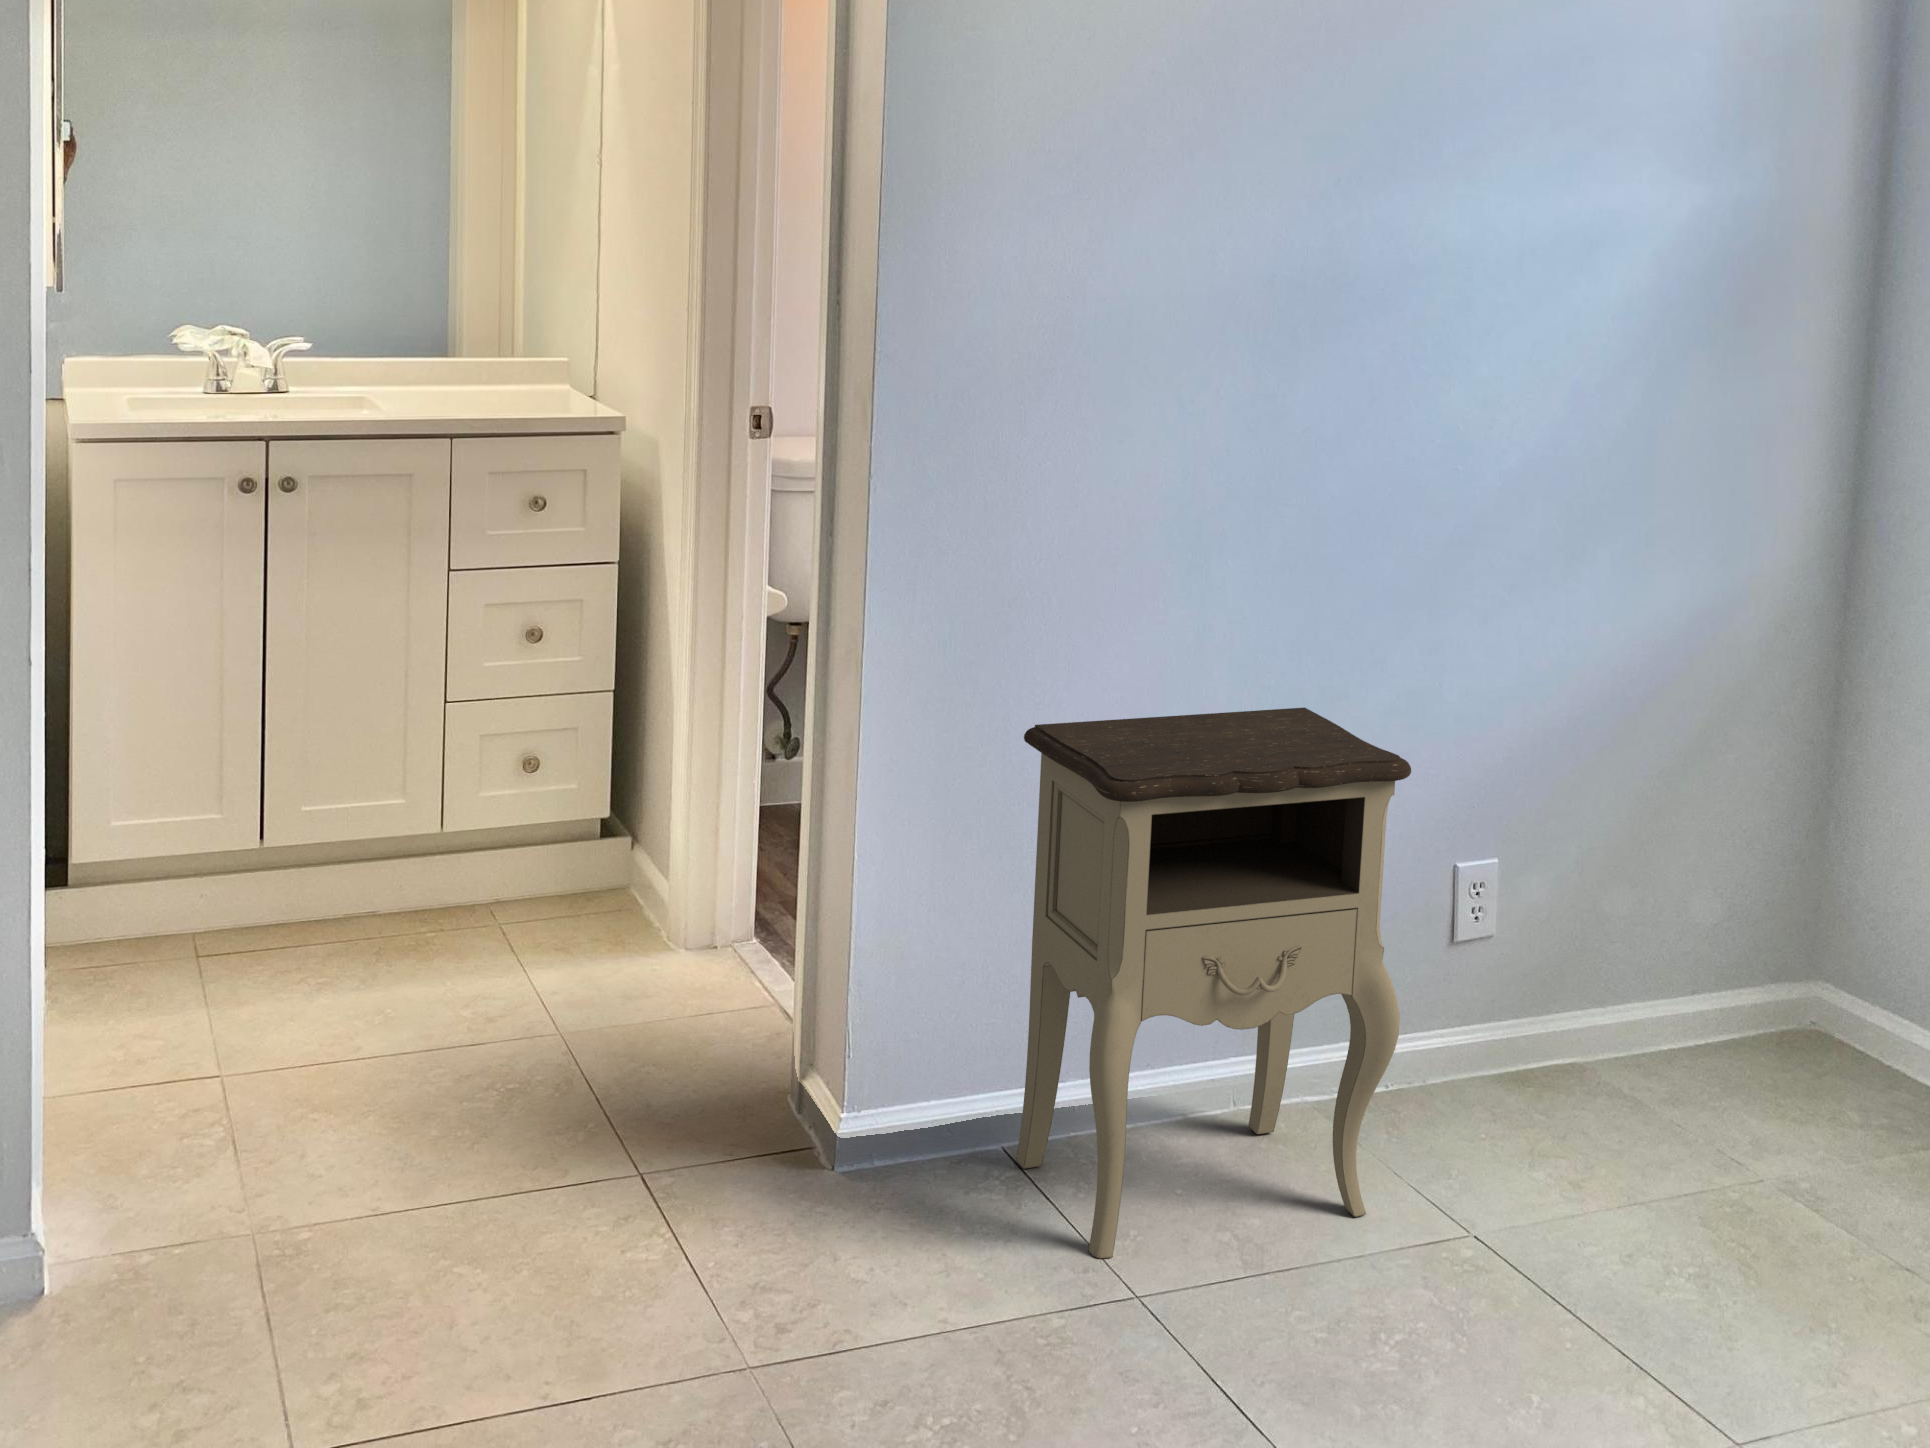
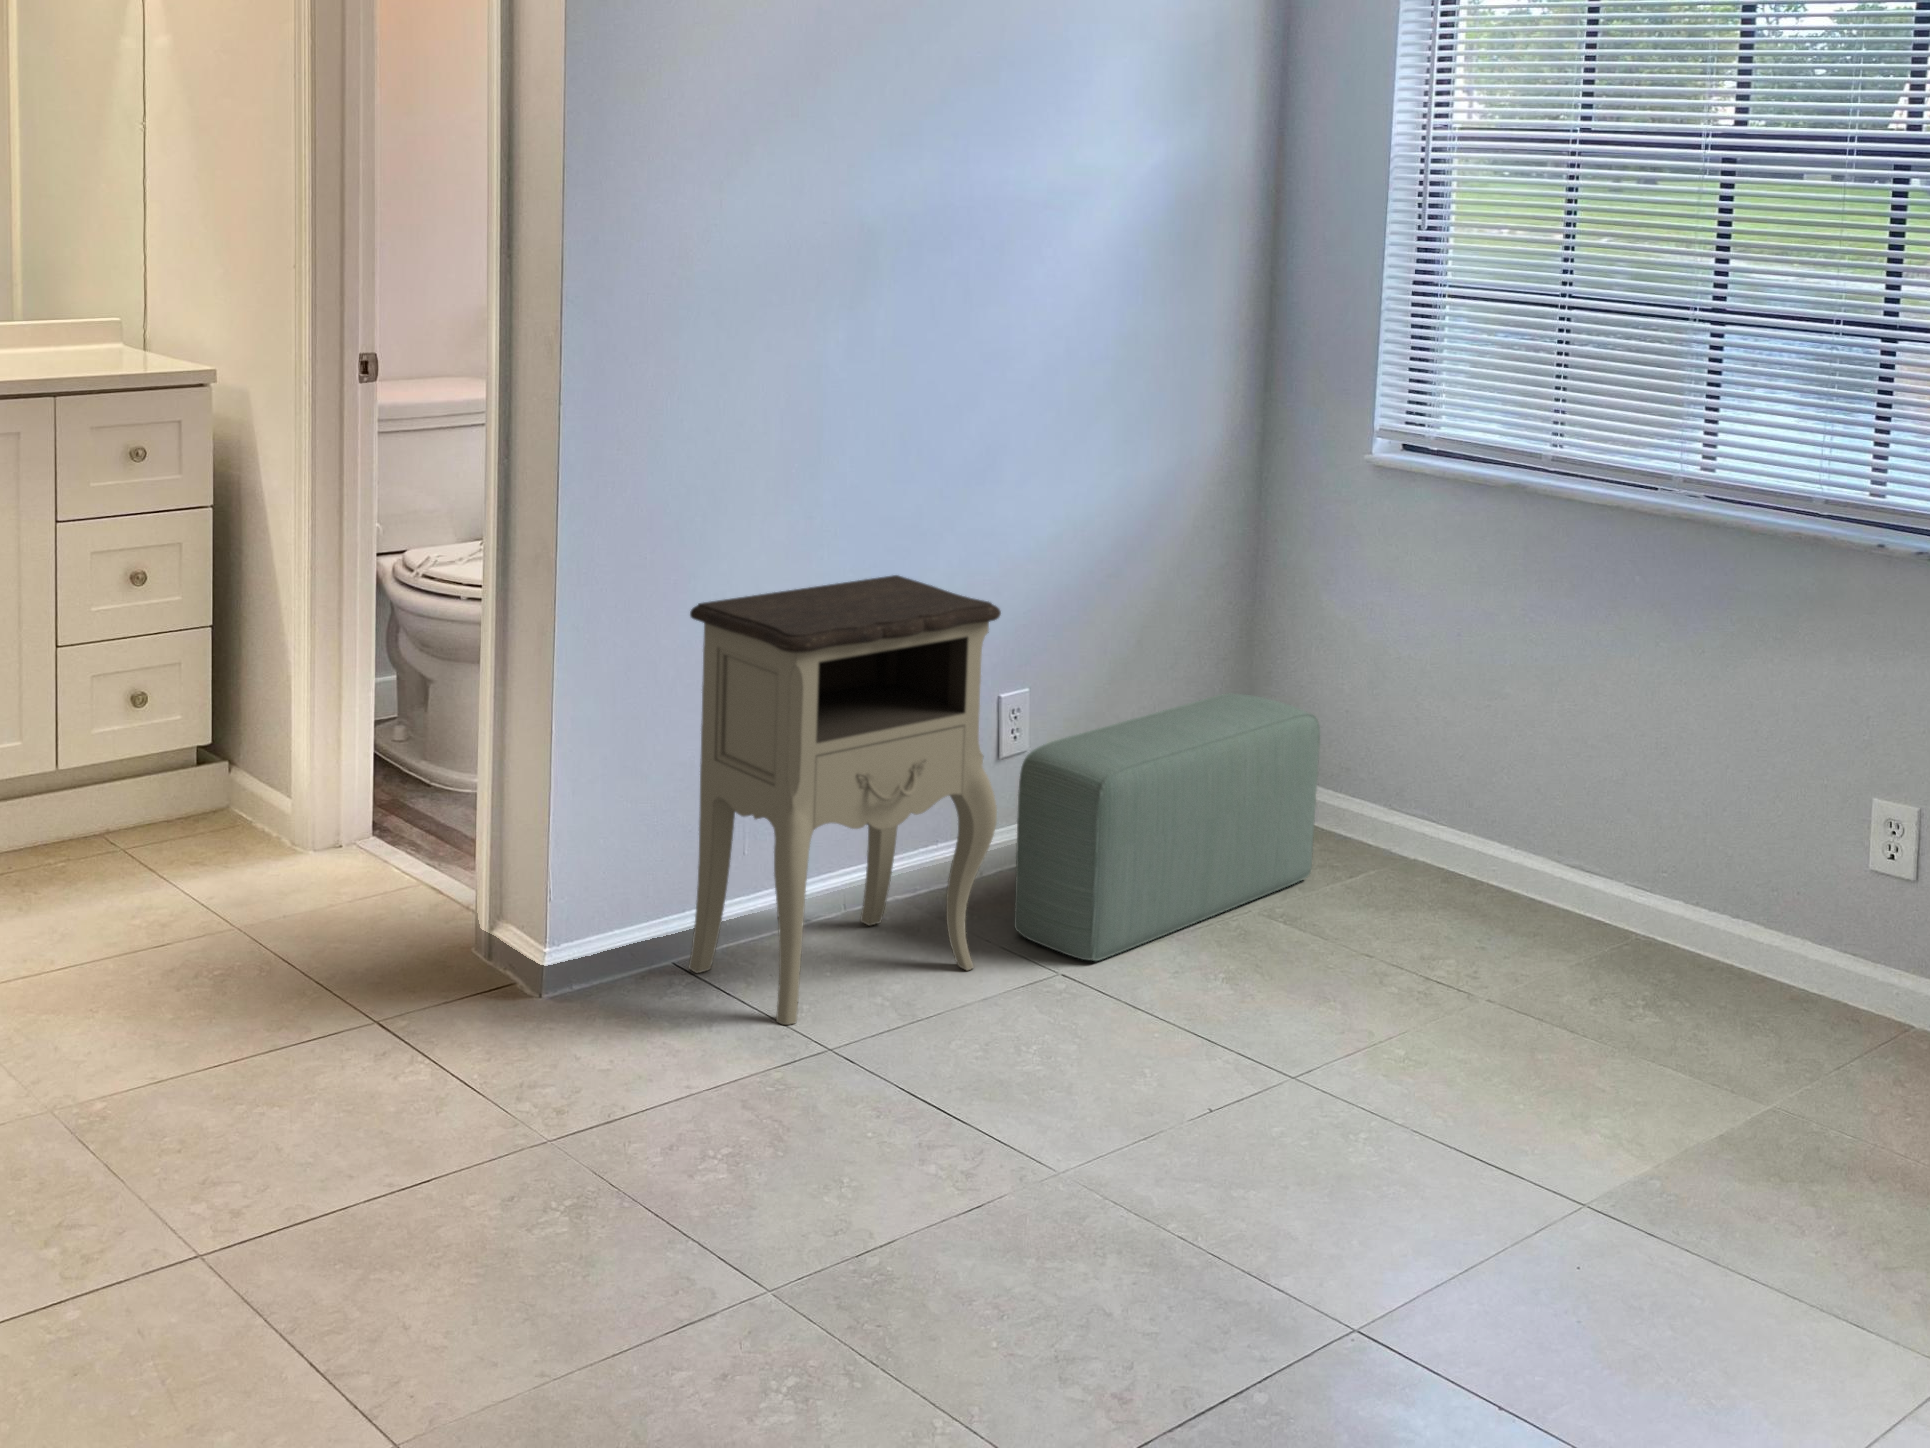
pouf: none [1436,893,1885,1230] -> present [1014,694,1320,961]

